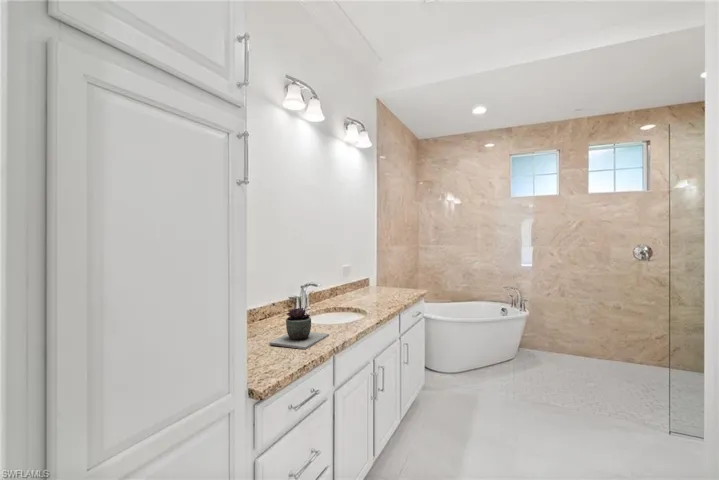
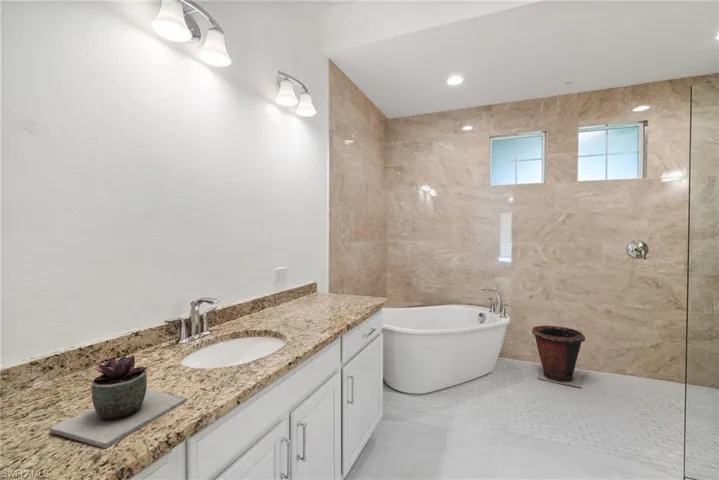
waste bin: none [549,318,595,370] -> present [532,326,585,387]

